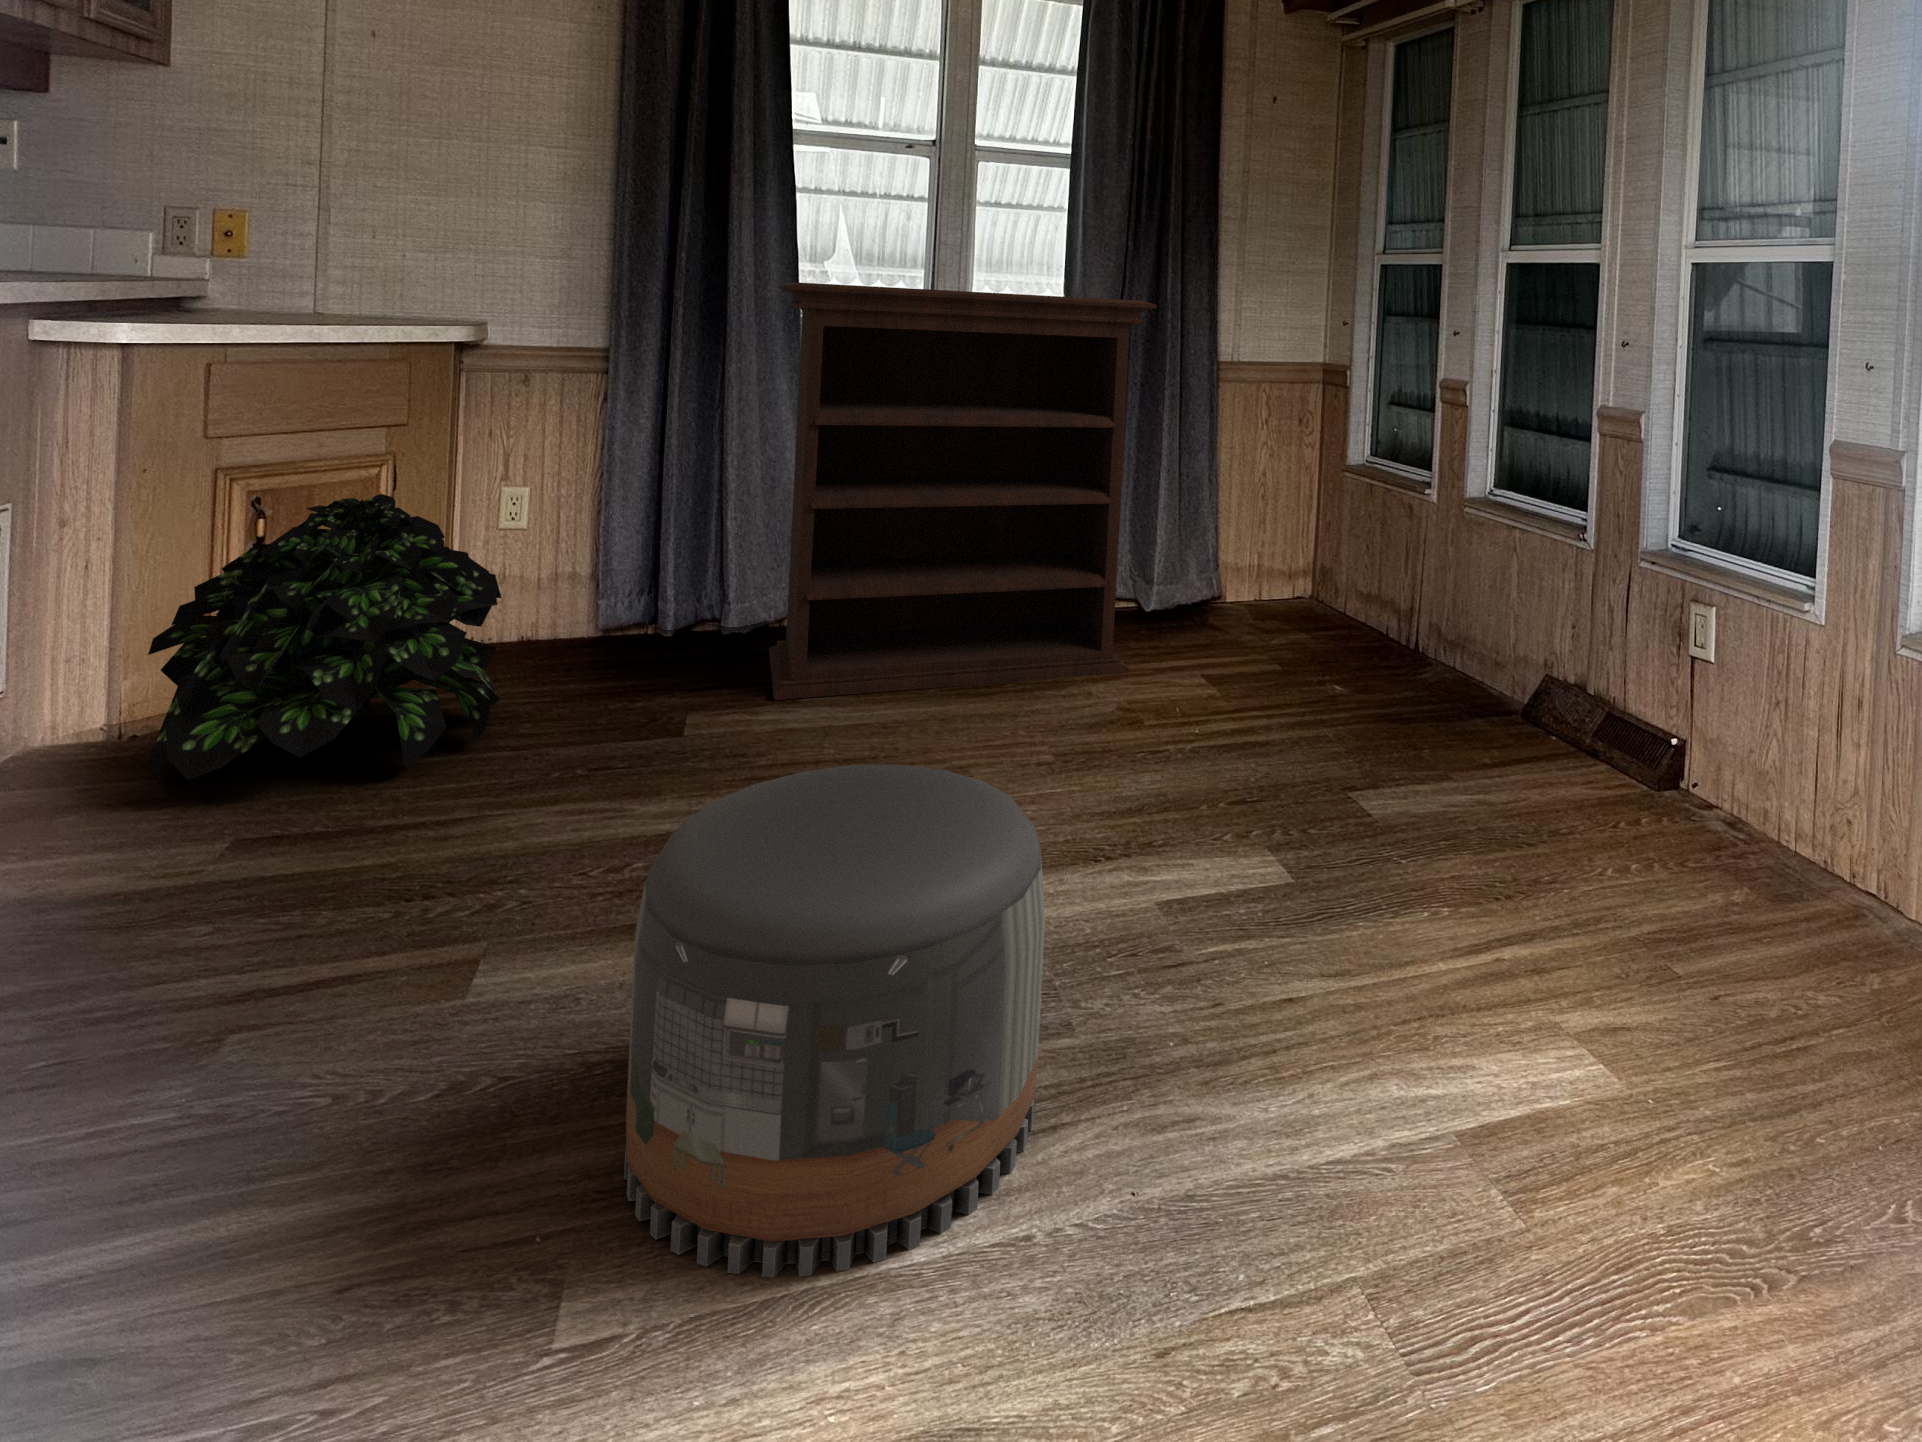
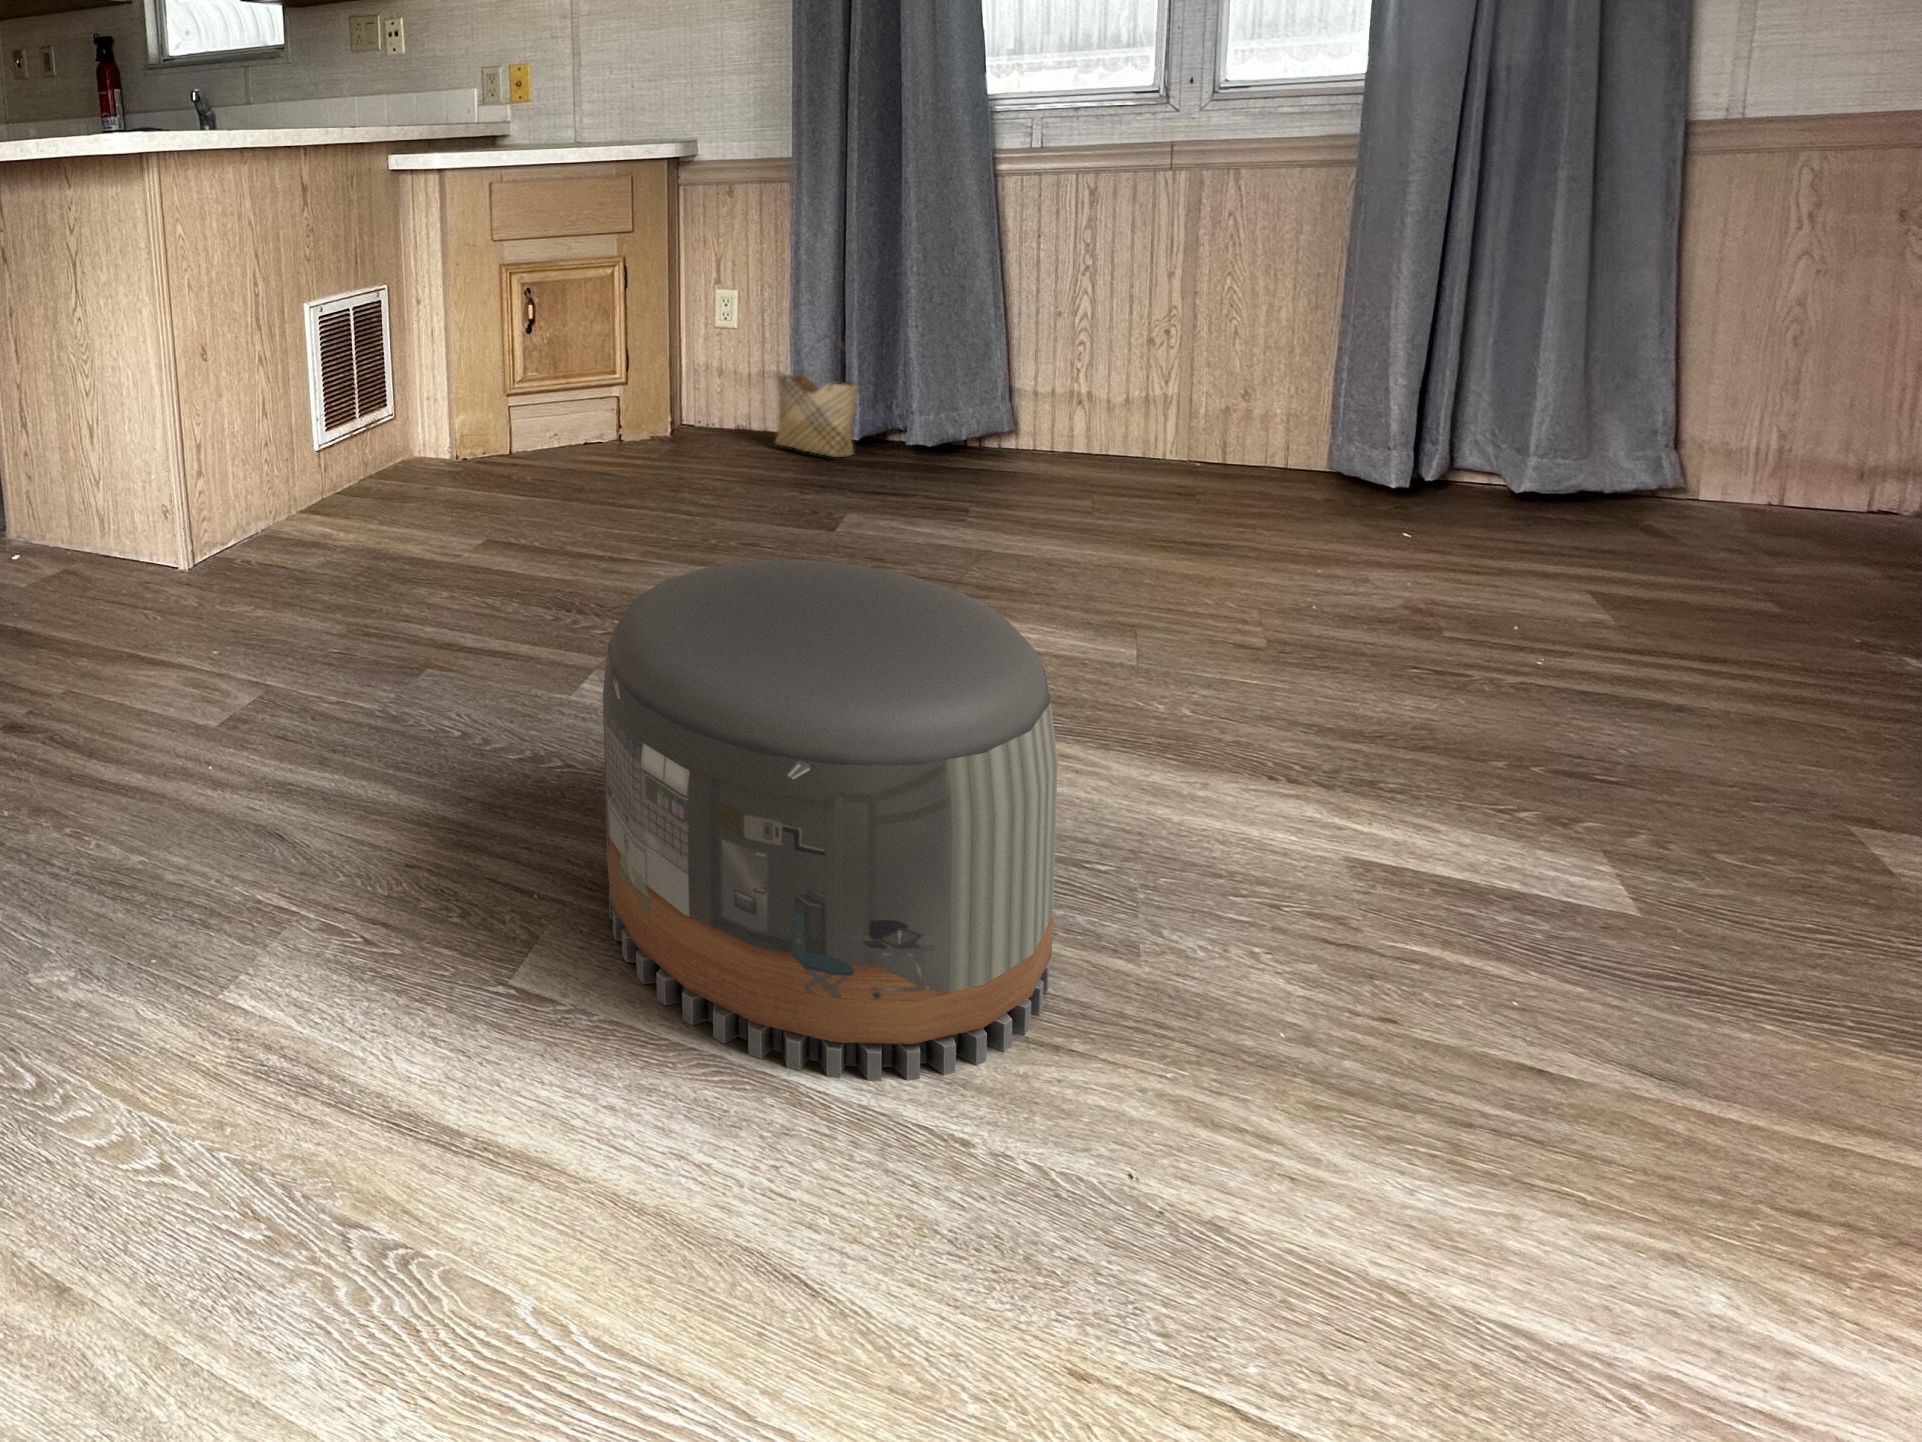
bookshelf: present [769,282,1157,700] -> none [929,25,1506,564]
potted plant: present [146,494,502,781] -> none [456,287,690,513]
woven basket: none [582,532,679,658] -> present [776,336,859,457]

